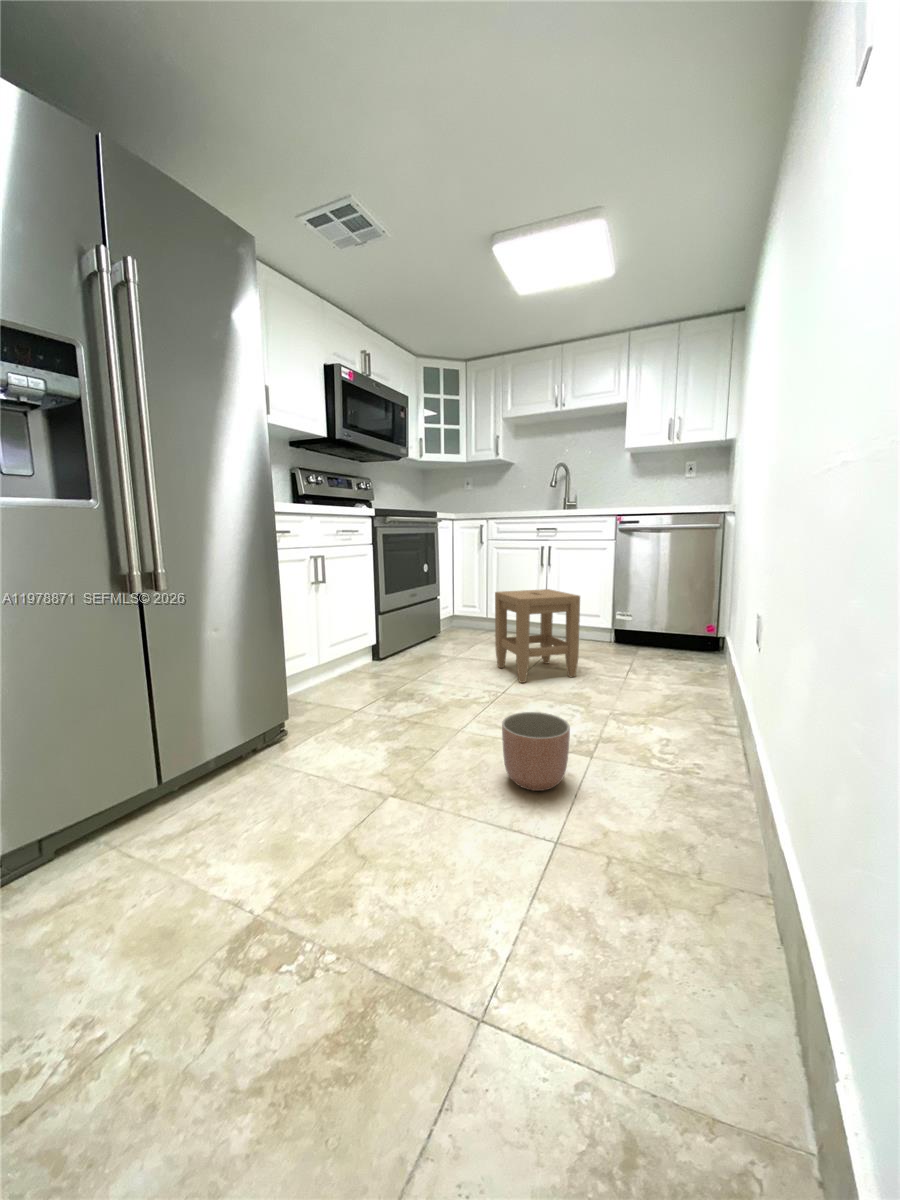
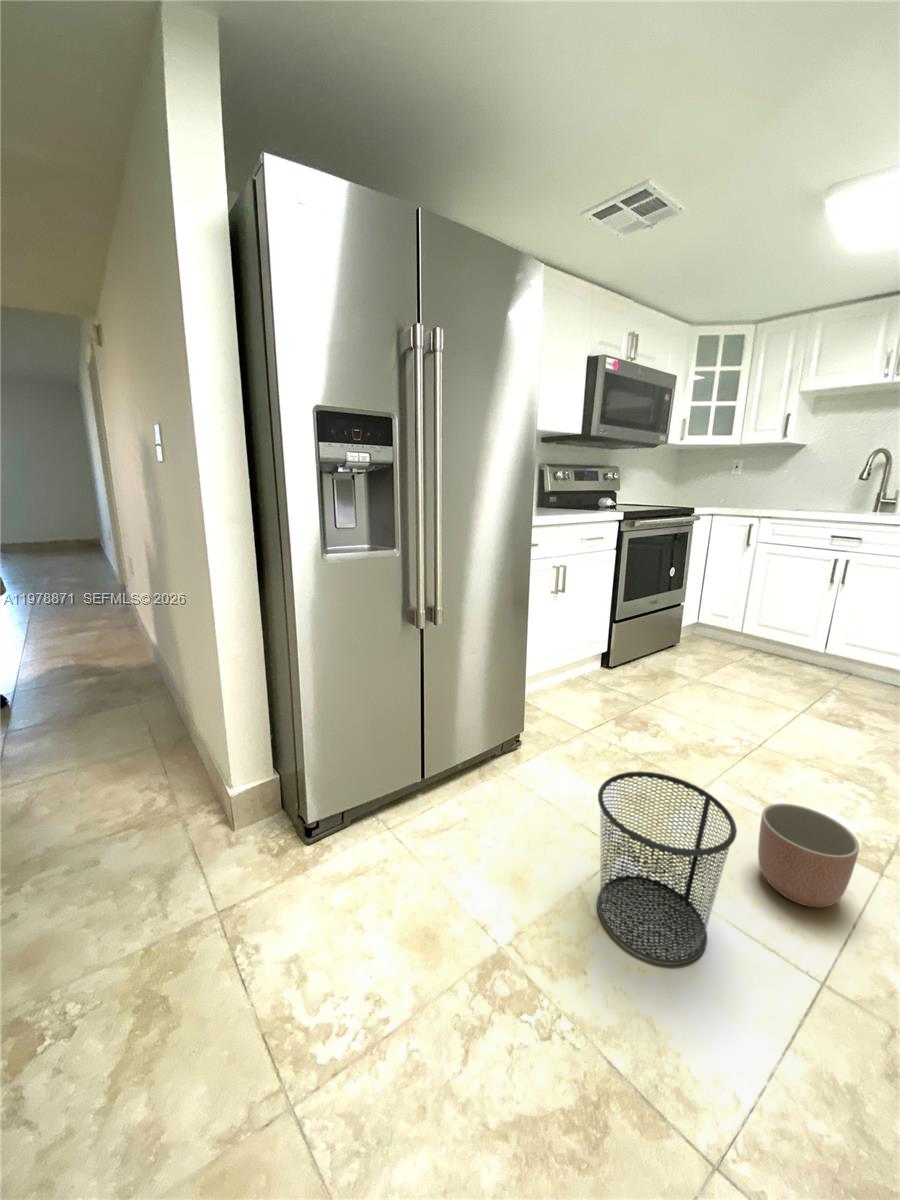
stool: present [495,589,580,683] -> none [751,620,892,744]
waste bin: none [353,701,476,876] -> present [597,771,737,965]

